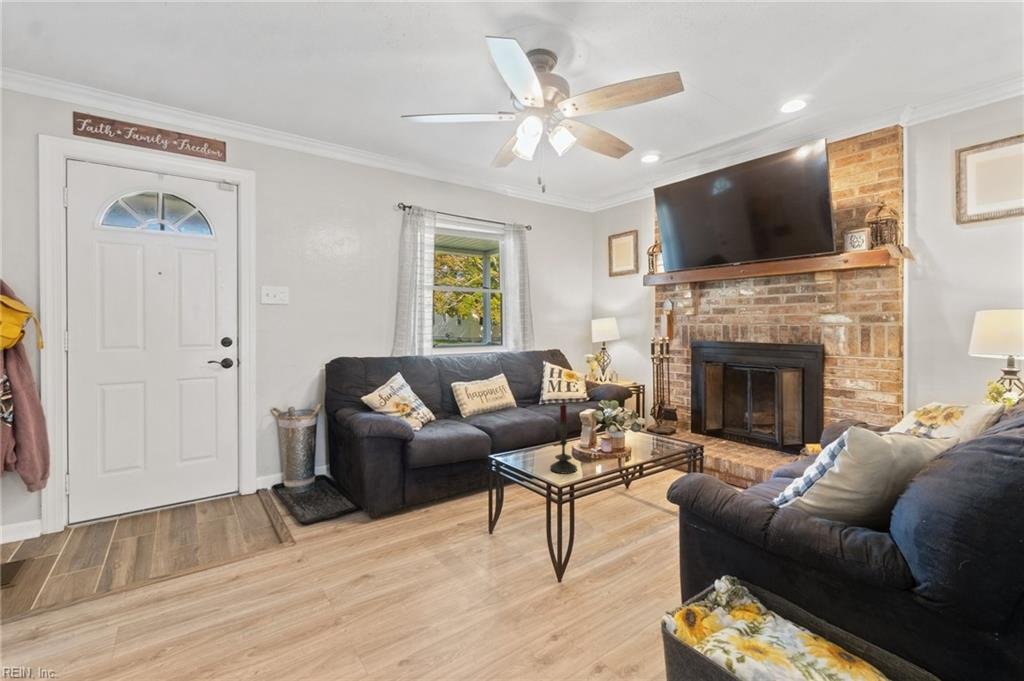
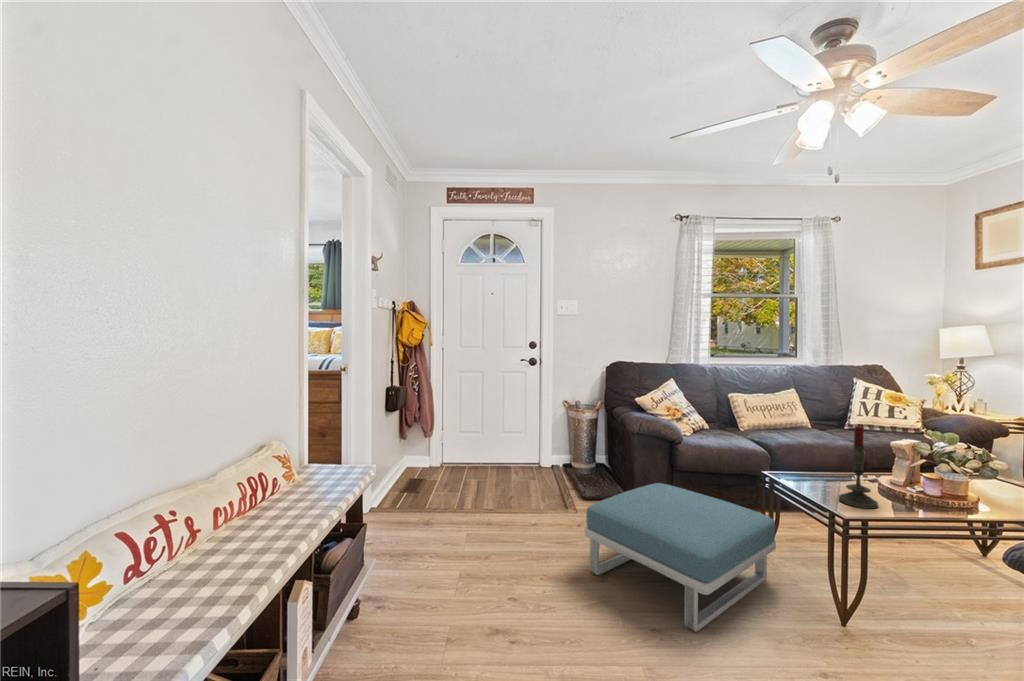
footstool: none [314,487,506,638] -> present [585,483,776,632]

